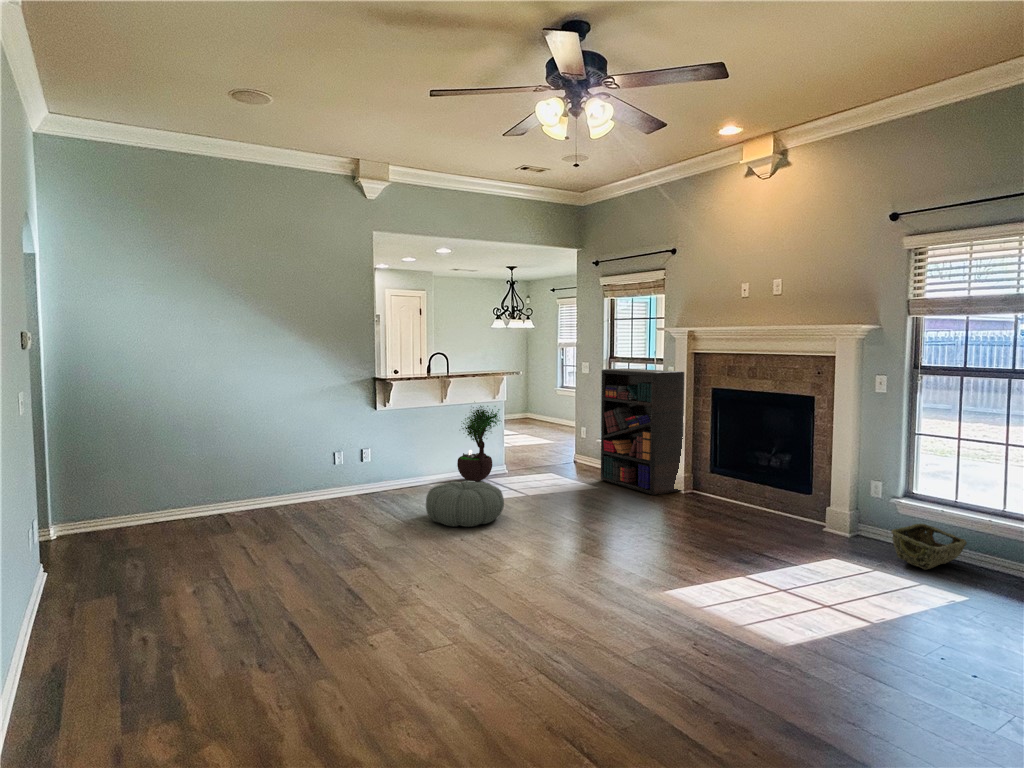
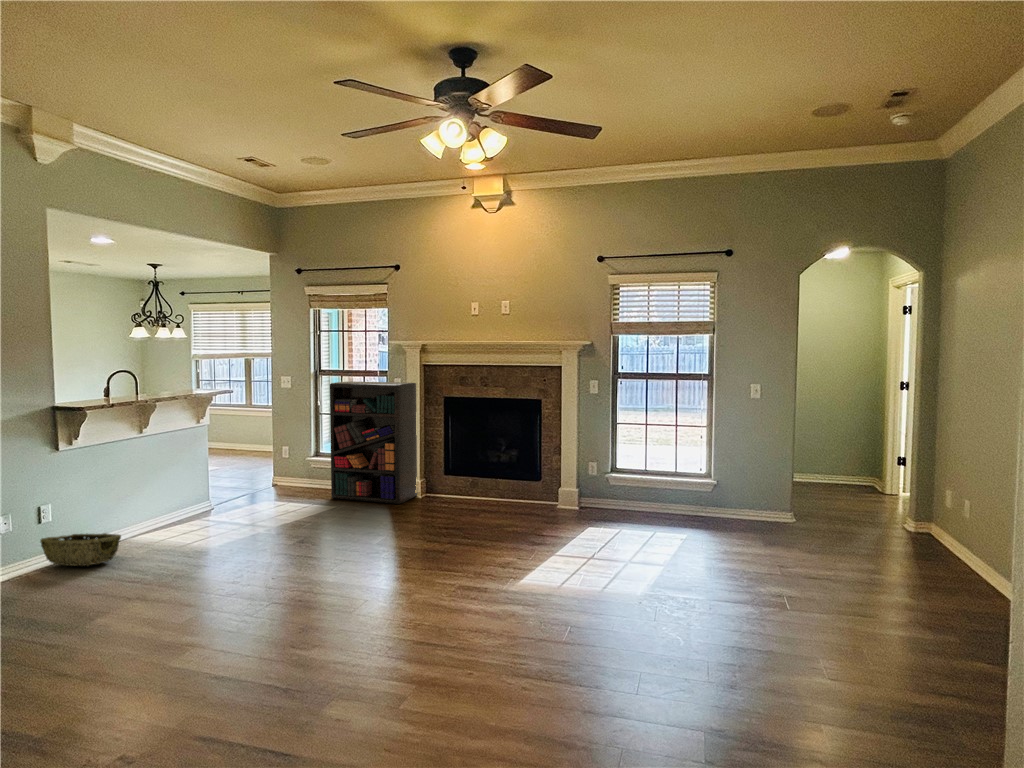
potted tree: present [457,406,500,482] -> none [165,427,226,523]
pouf: present [426,480,504,527] -> none [188,518,288,576]
woven basket: present [891,524,967,570] -> present [40,533,121,566]

